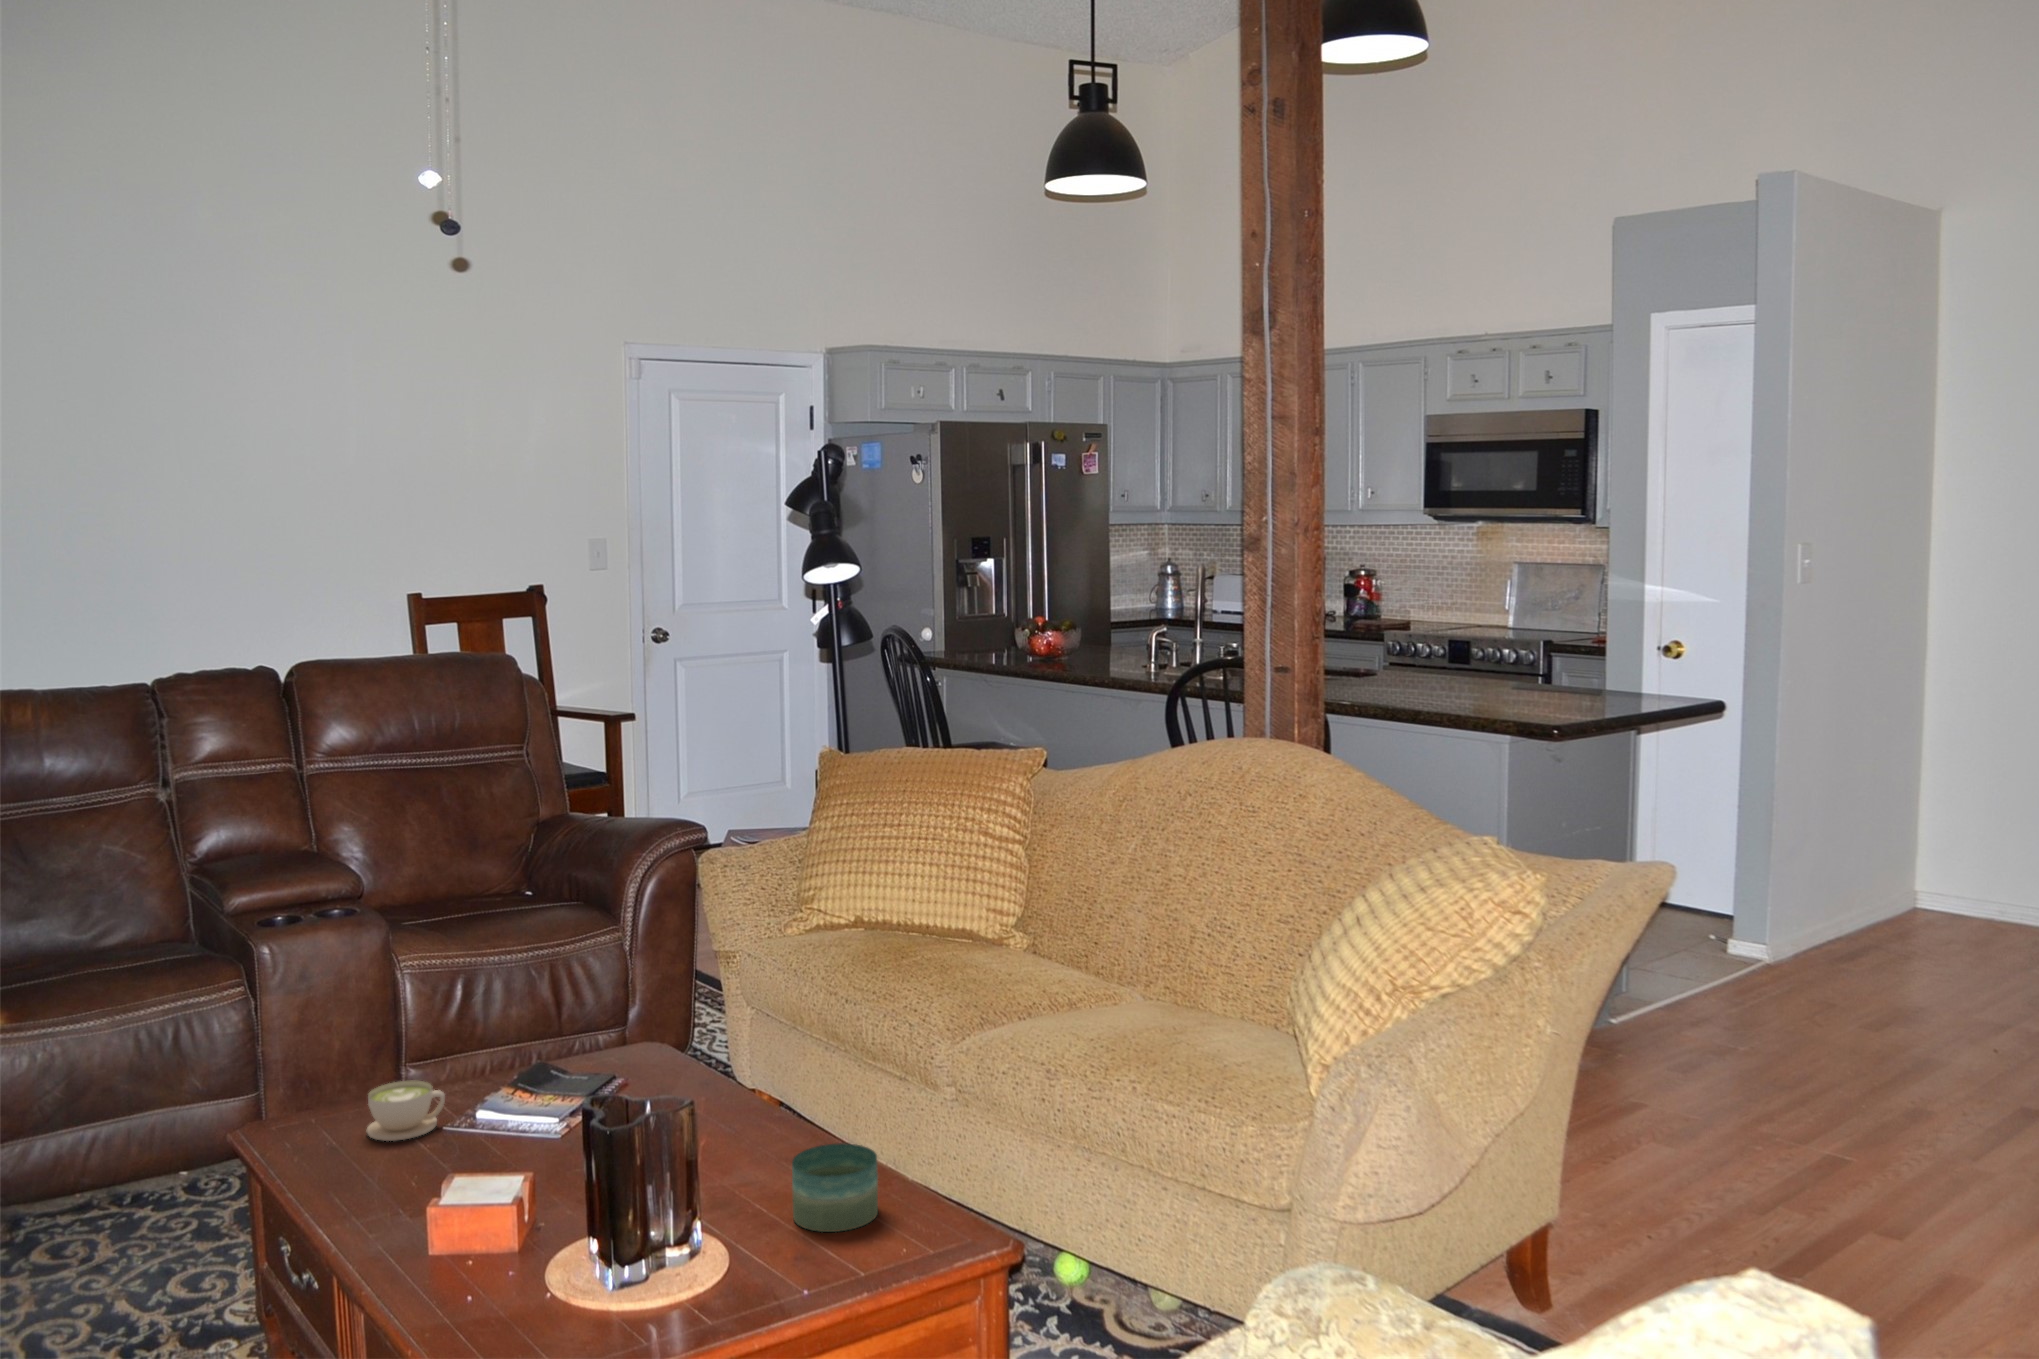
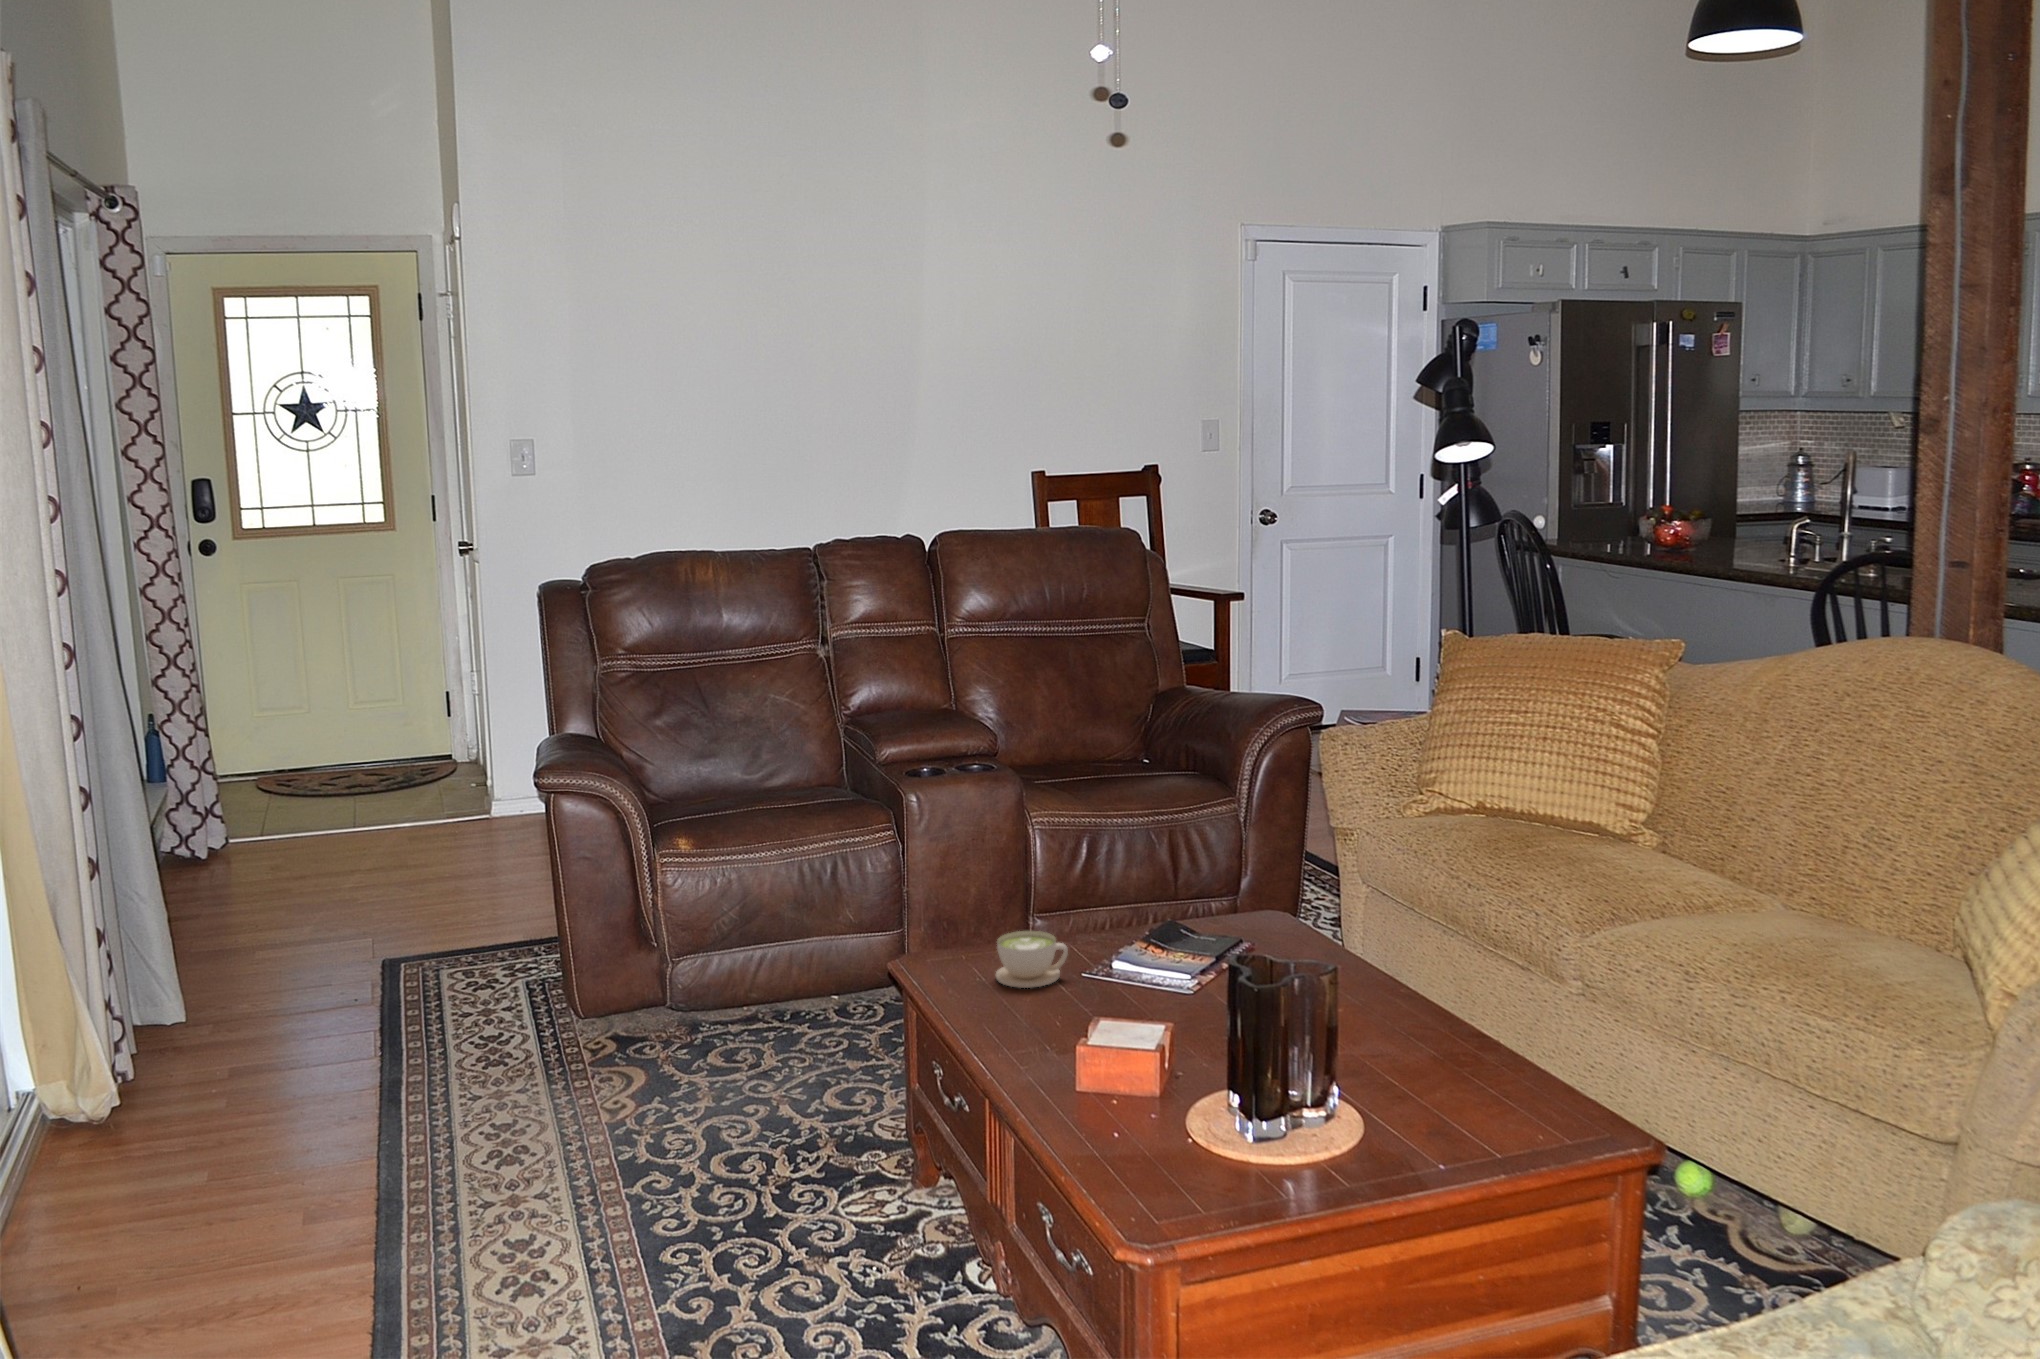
candle: present [792,1143,878,1232] -> none [1424,1042,1520,1139]

